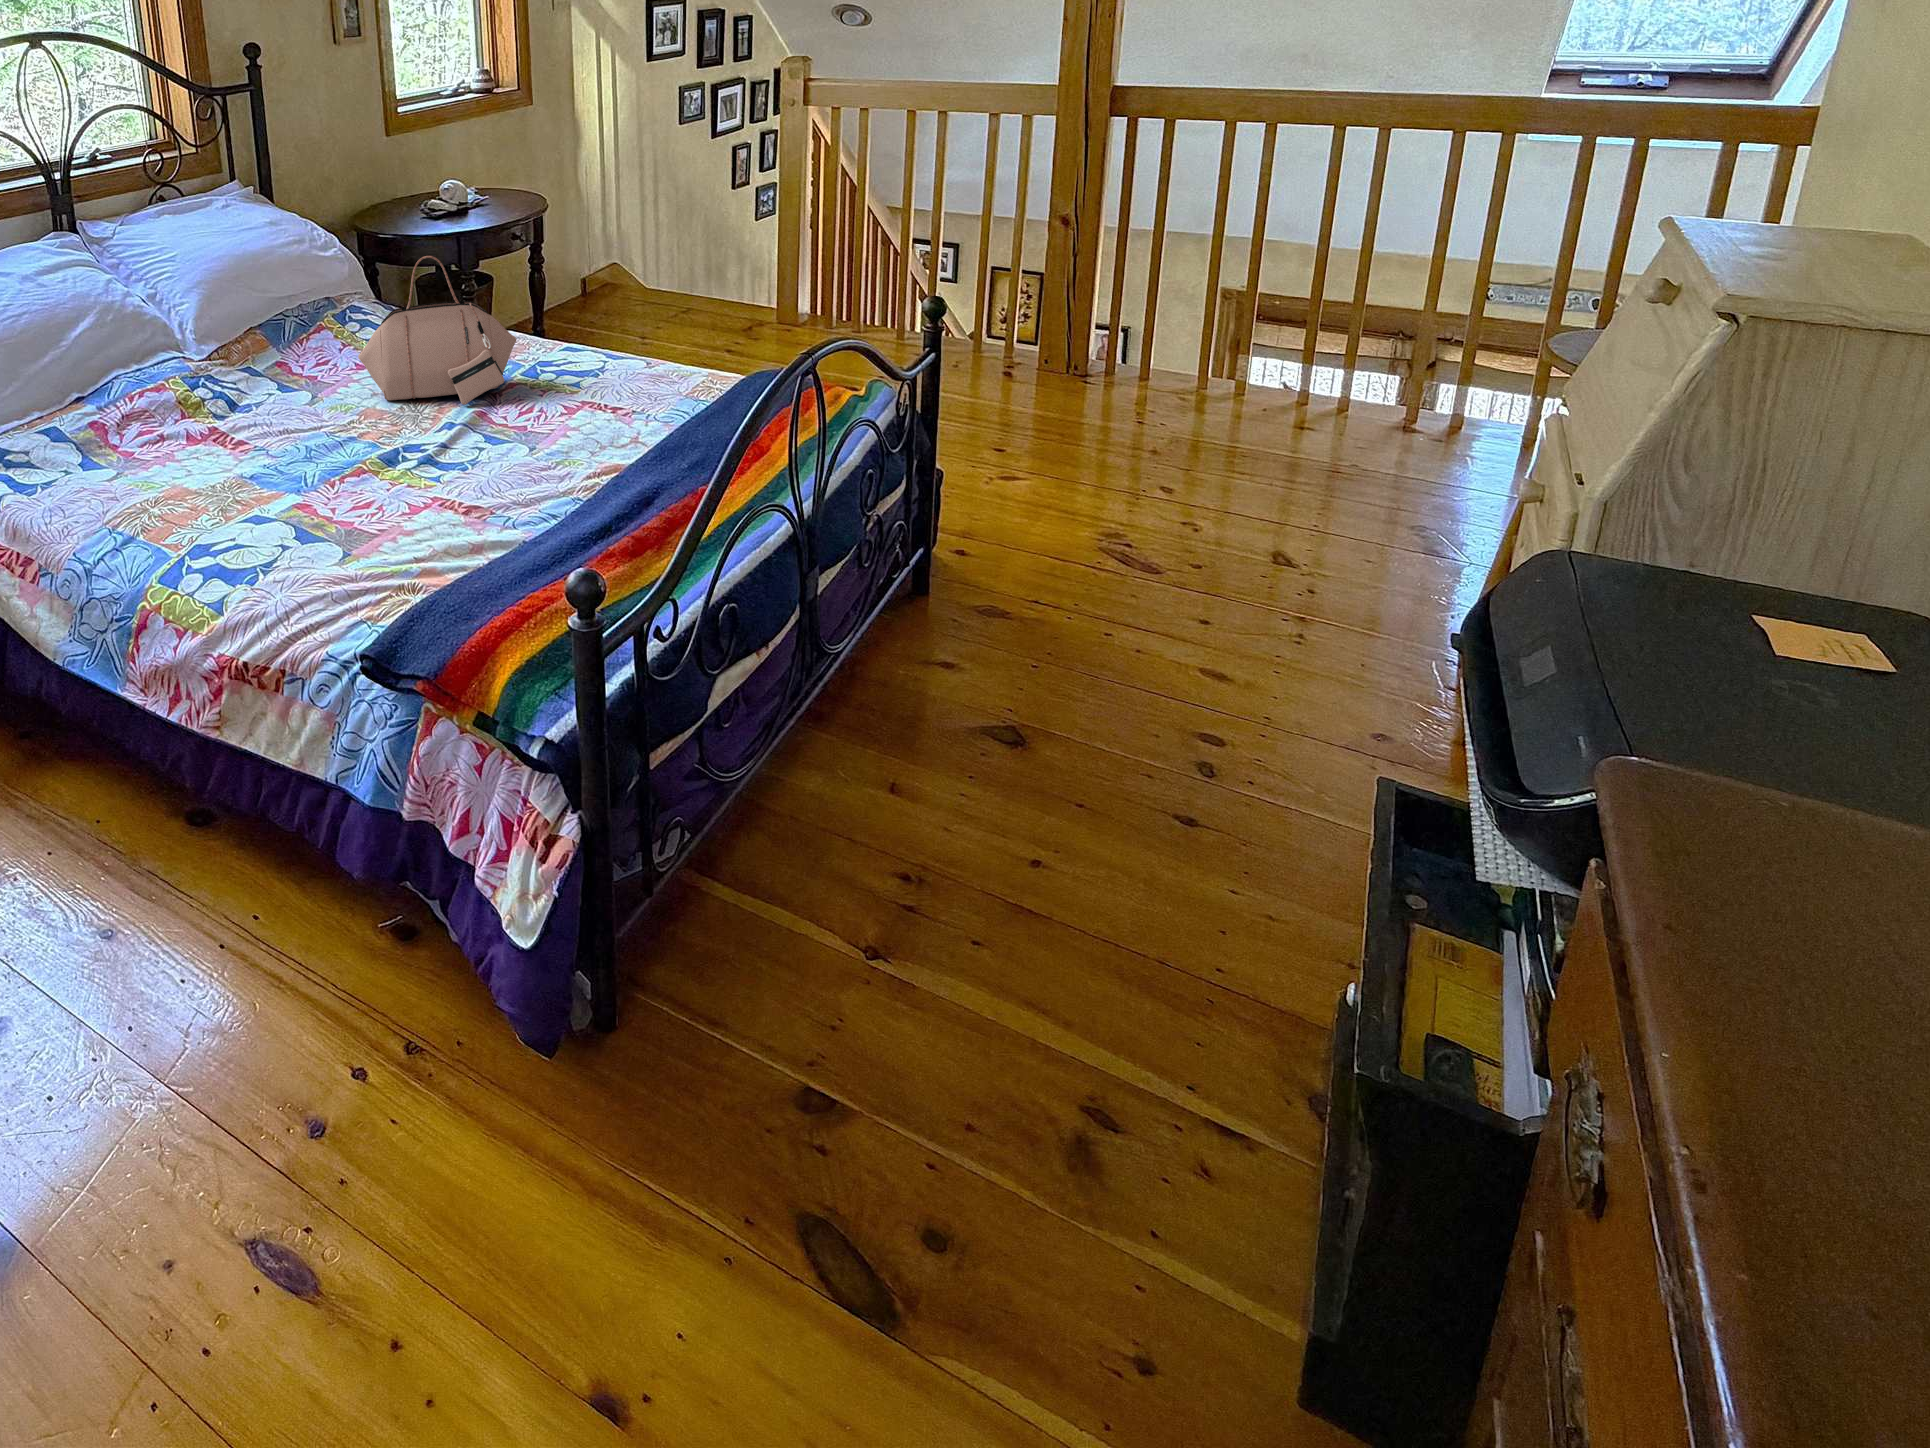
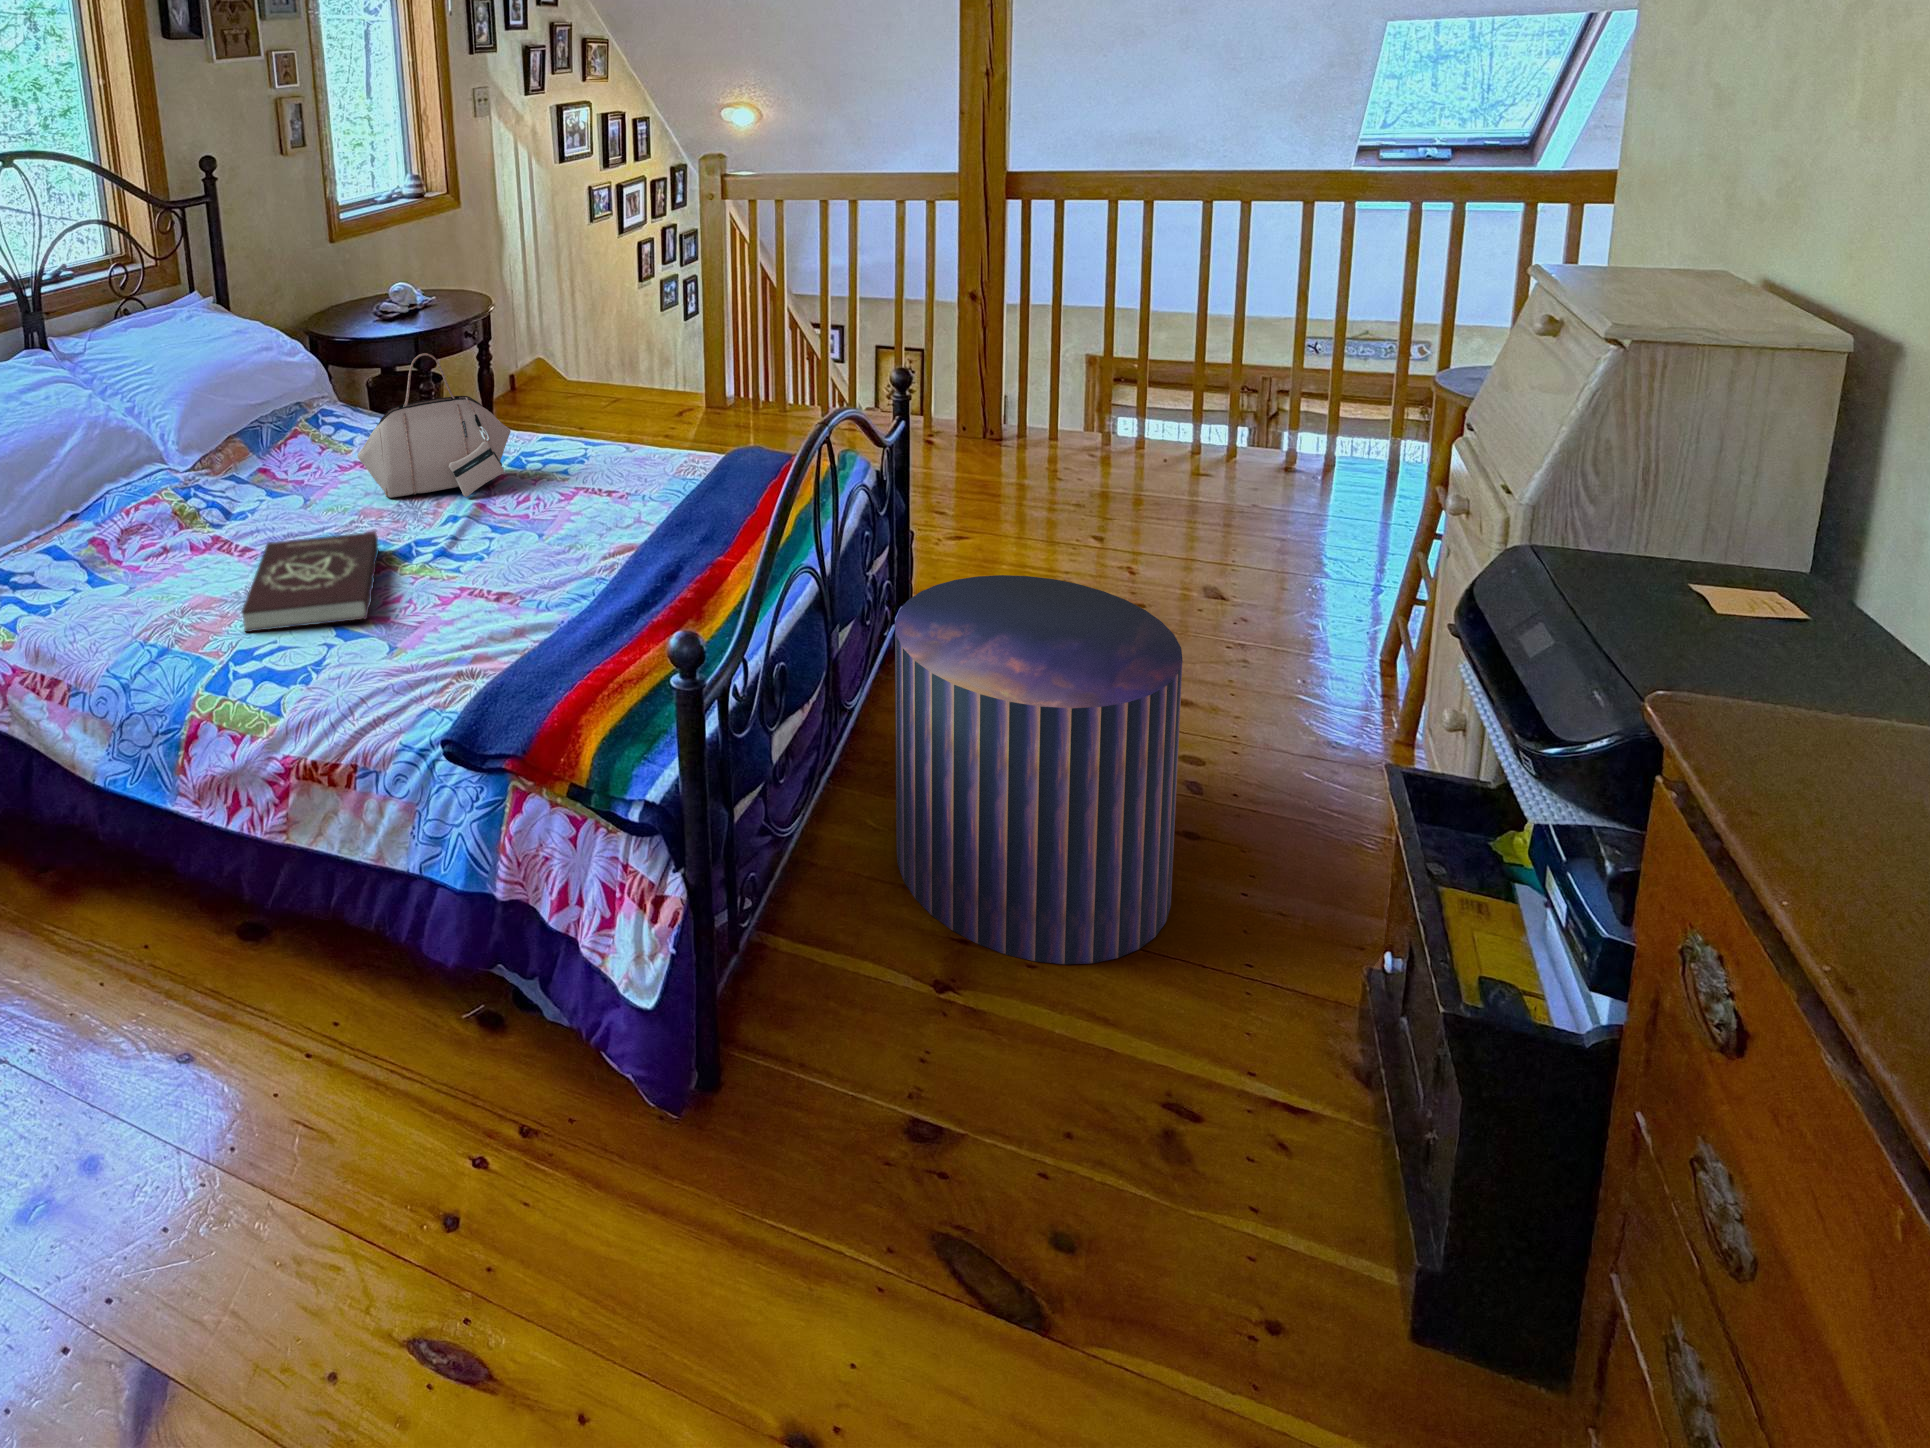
book: none [202,434,361,527] -> present [242,532,378,632]
pouf: none [860,528,1179,947] -> present [895,575,1183,964]

